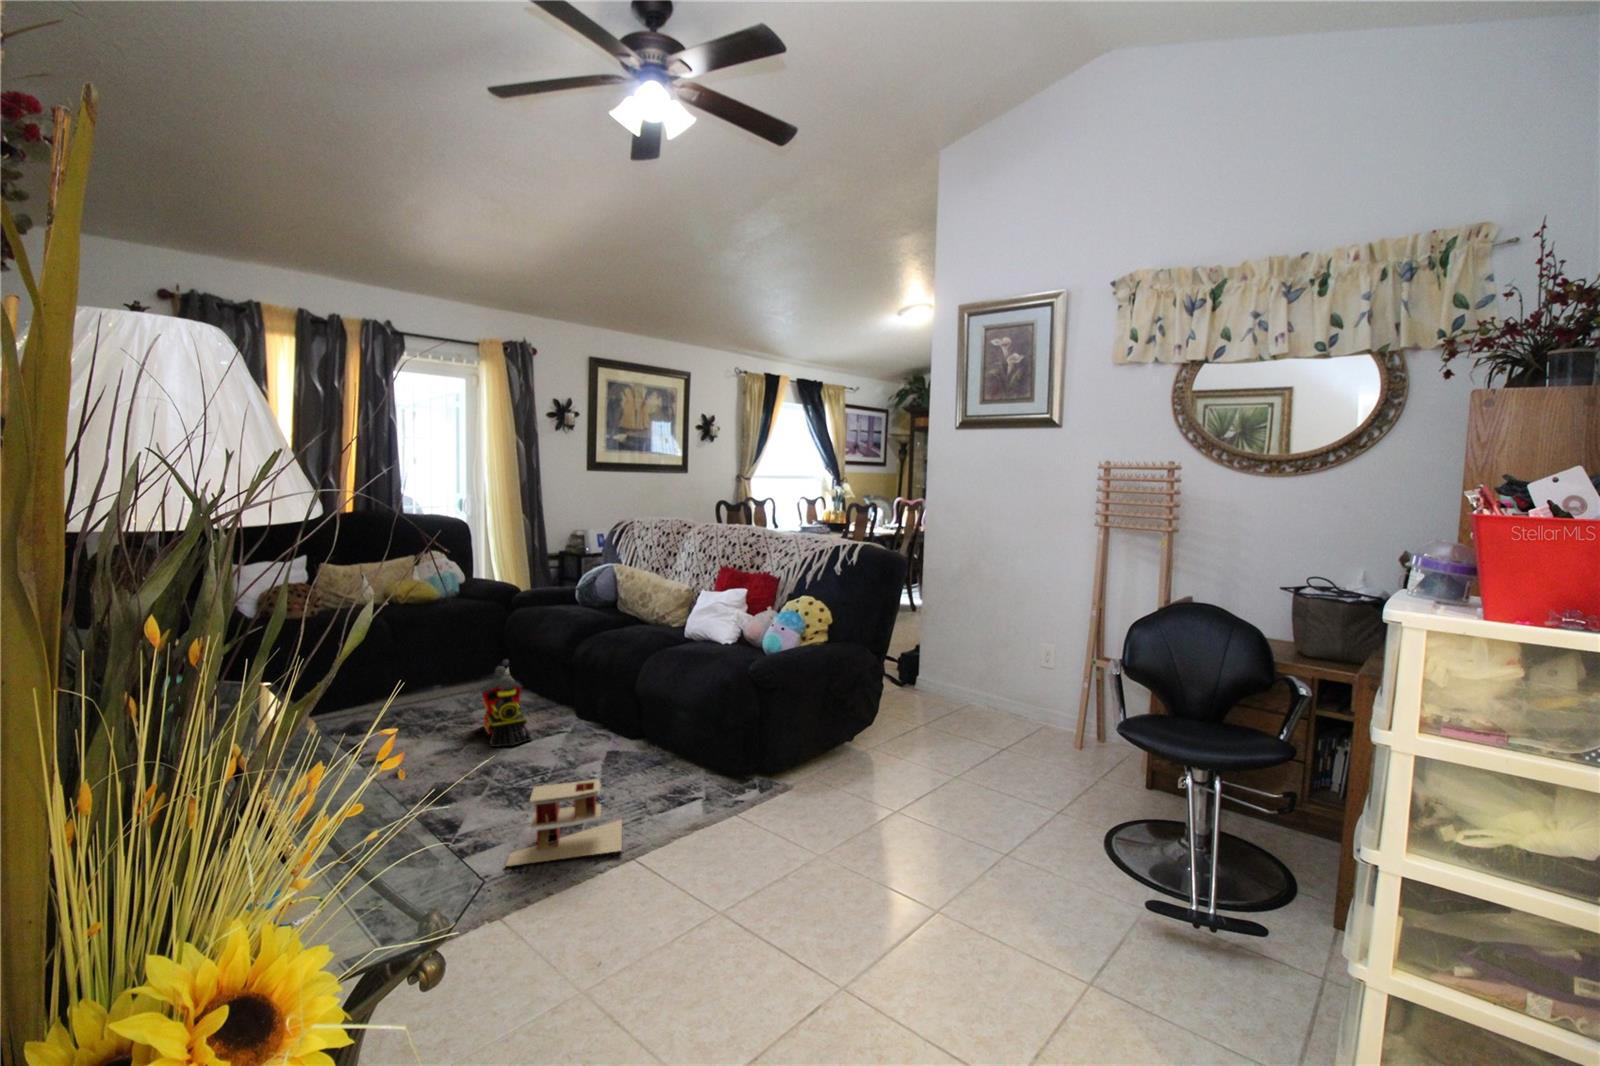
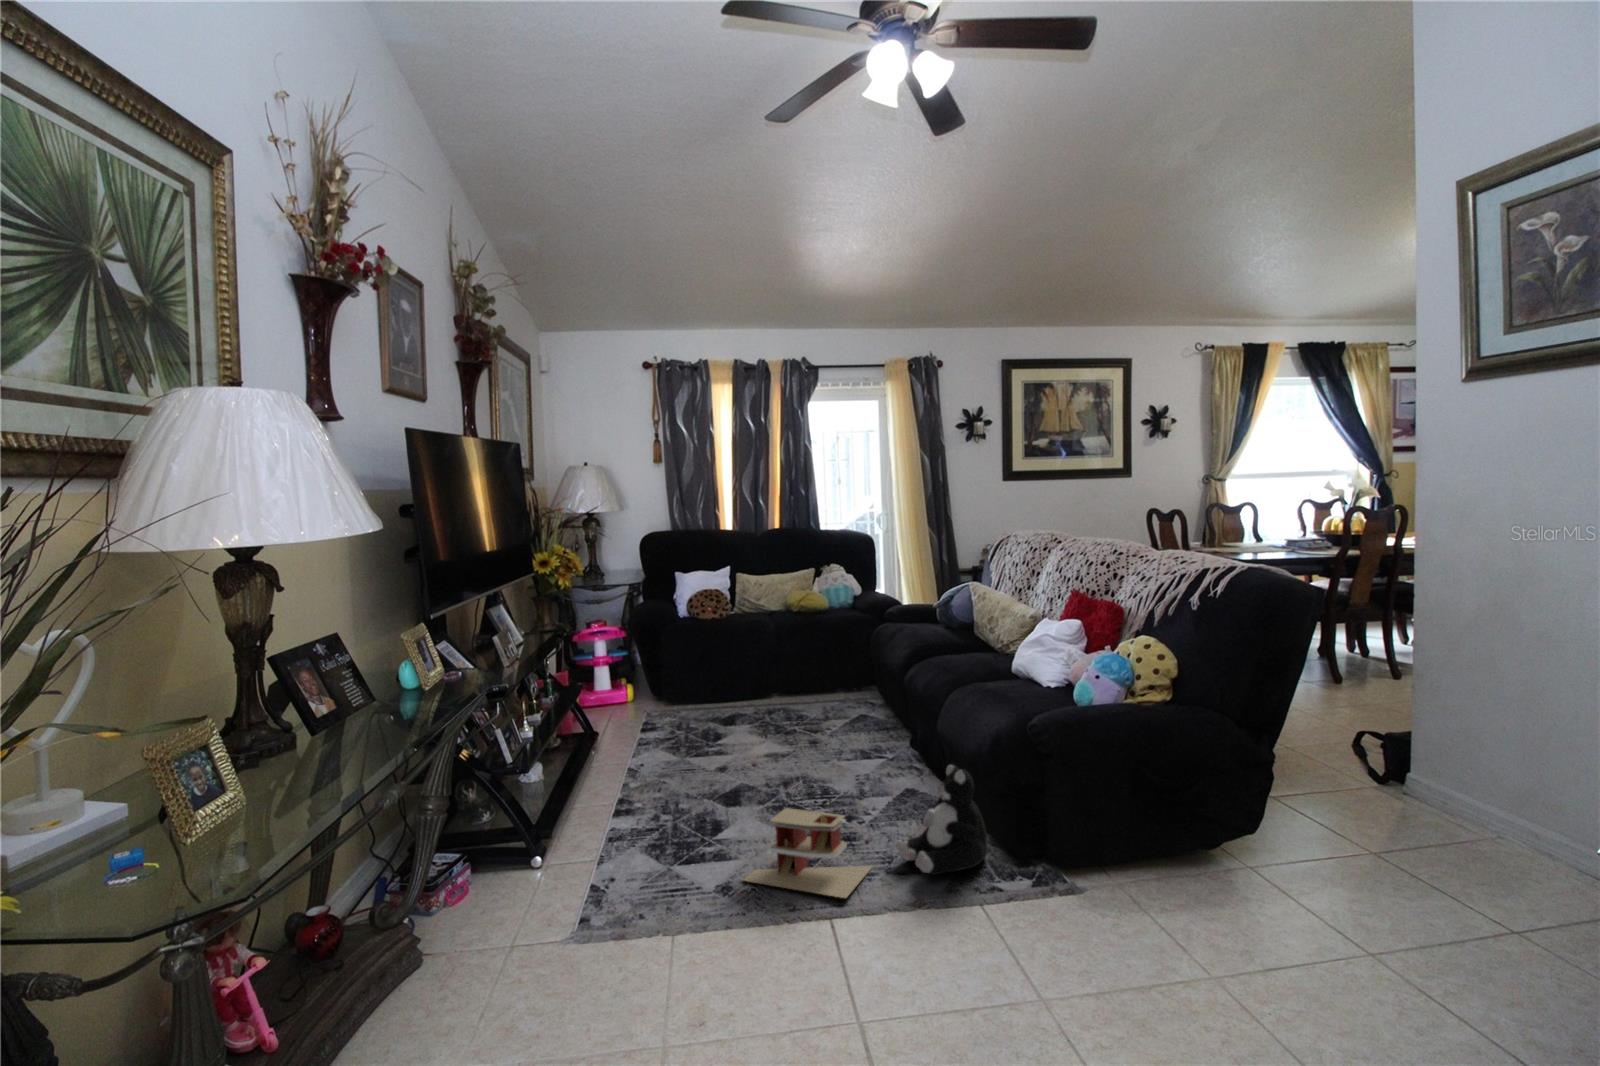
toy train: present [480,660,532,747] -> none [810,678,852,766]
plush toy: none [639,717,712,812] -> present [896,764,988,874]

